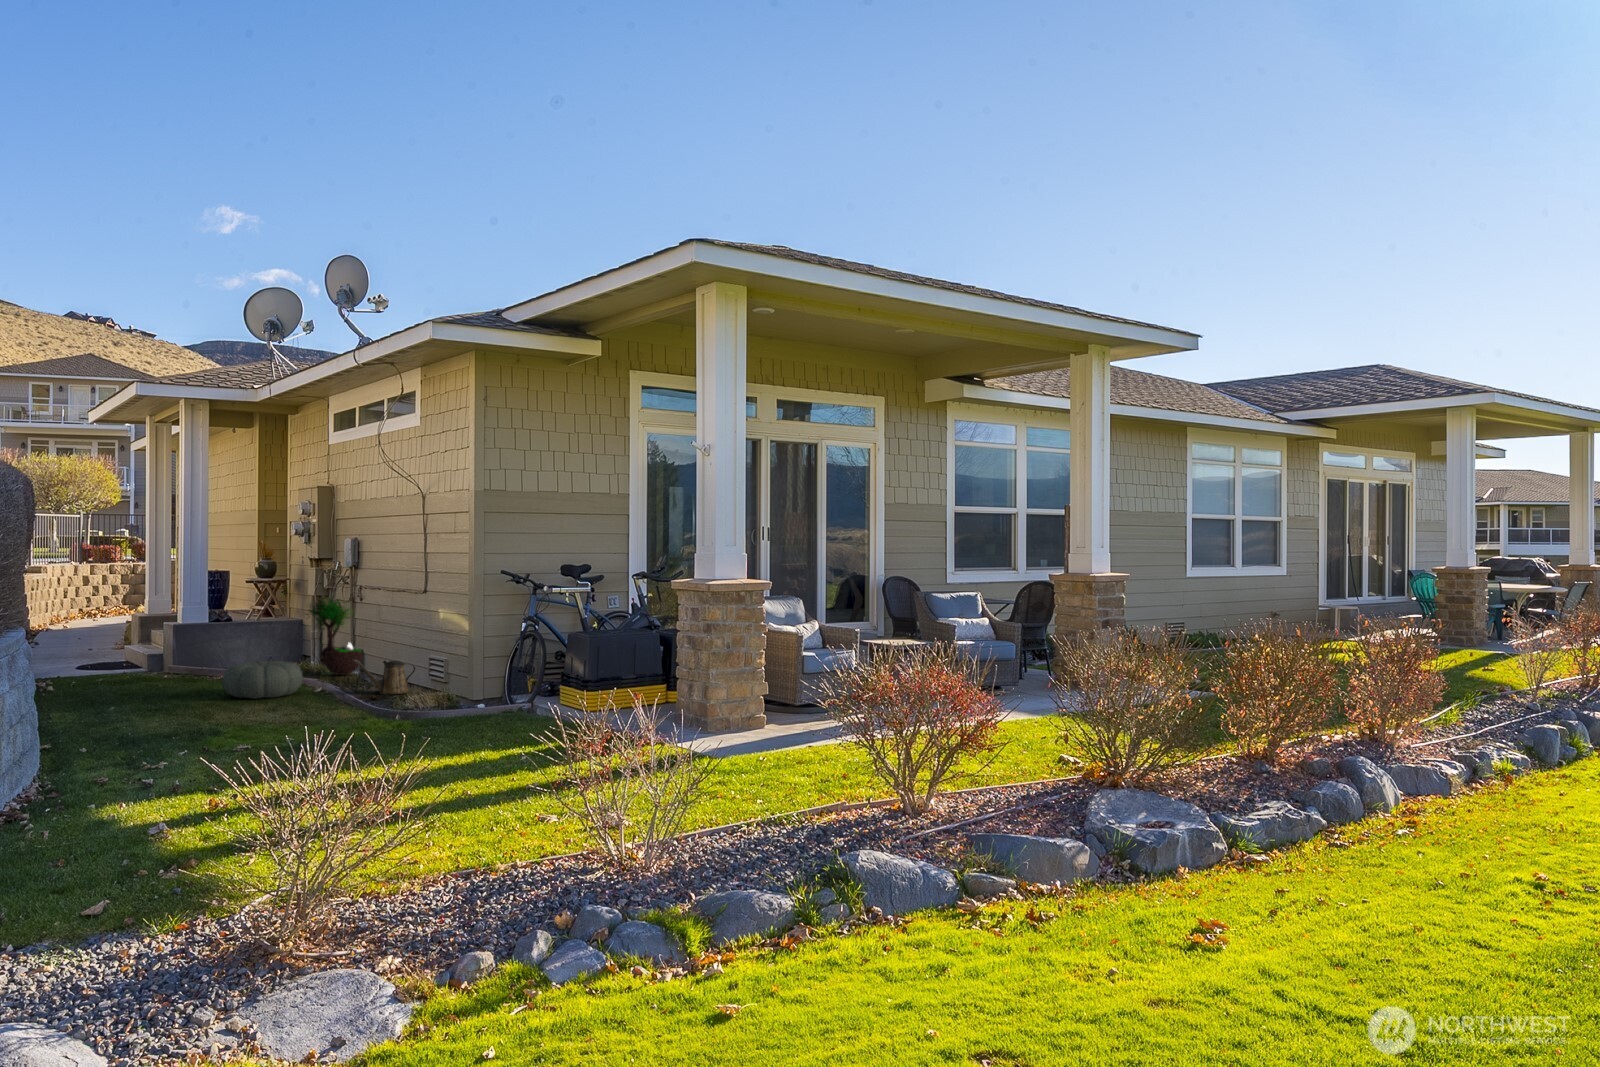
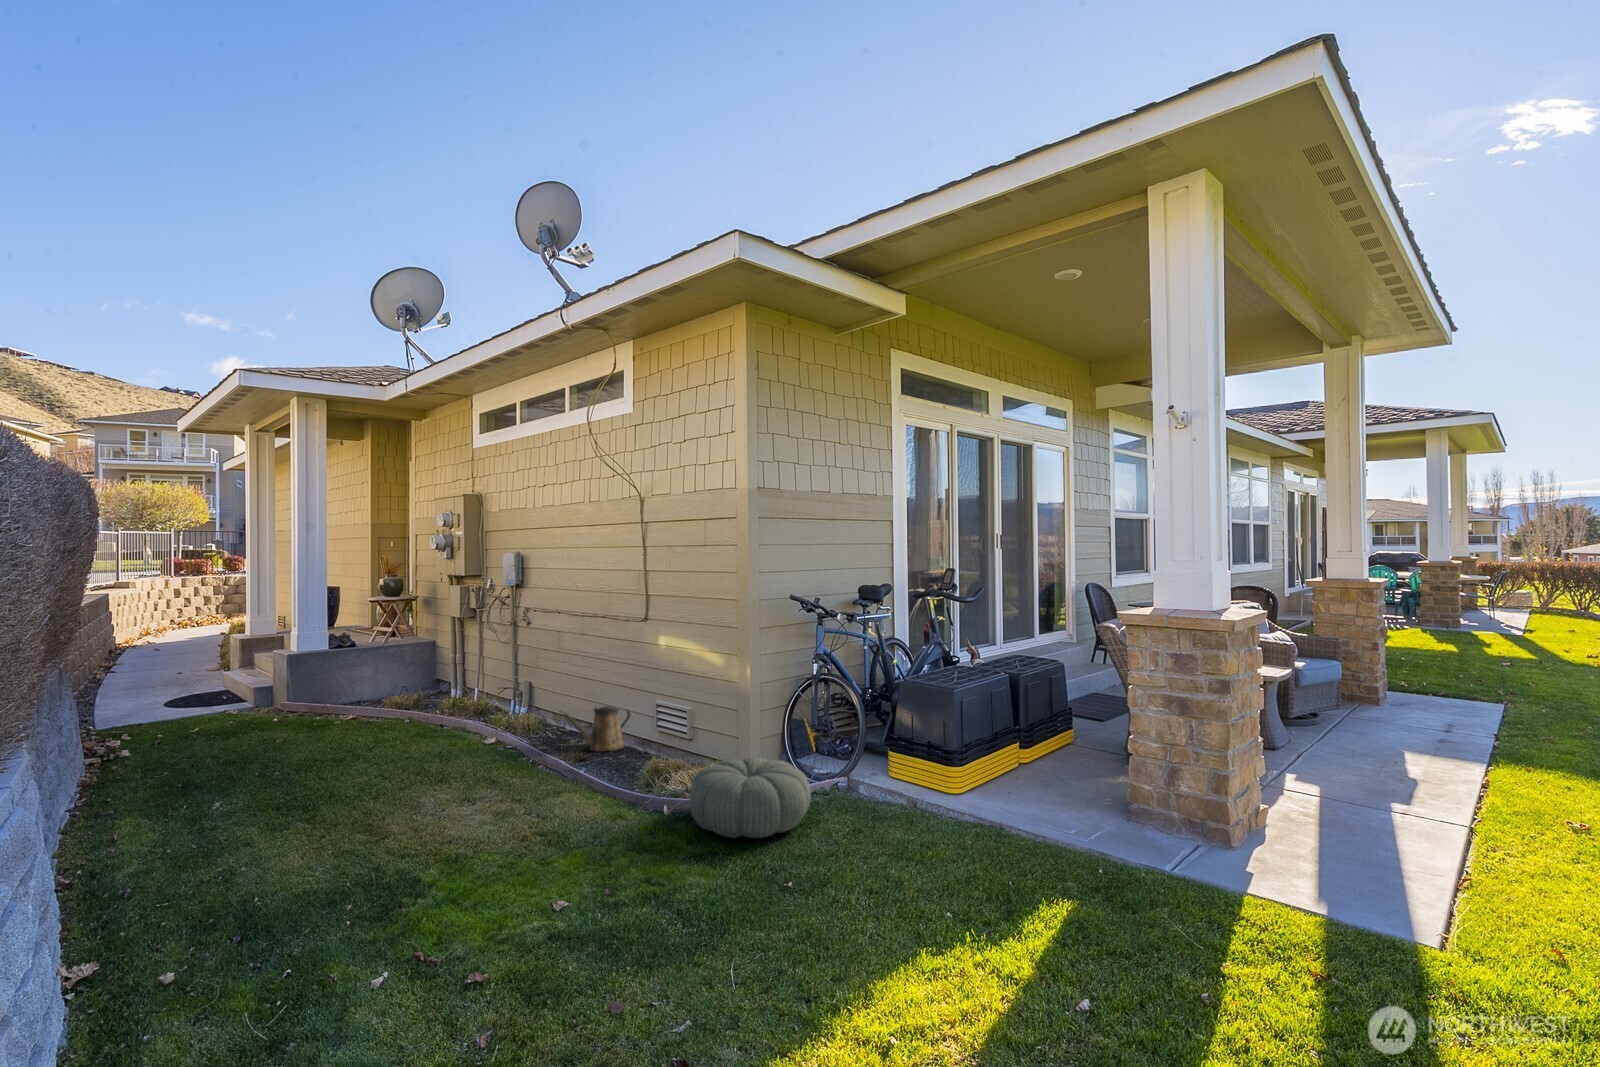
potted tree: present [307,598,362,675] -> none [464,613,535,714]
pouf: present [222,661,303,699] -> present [689,757,811,838]

